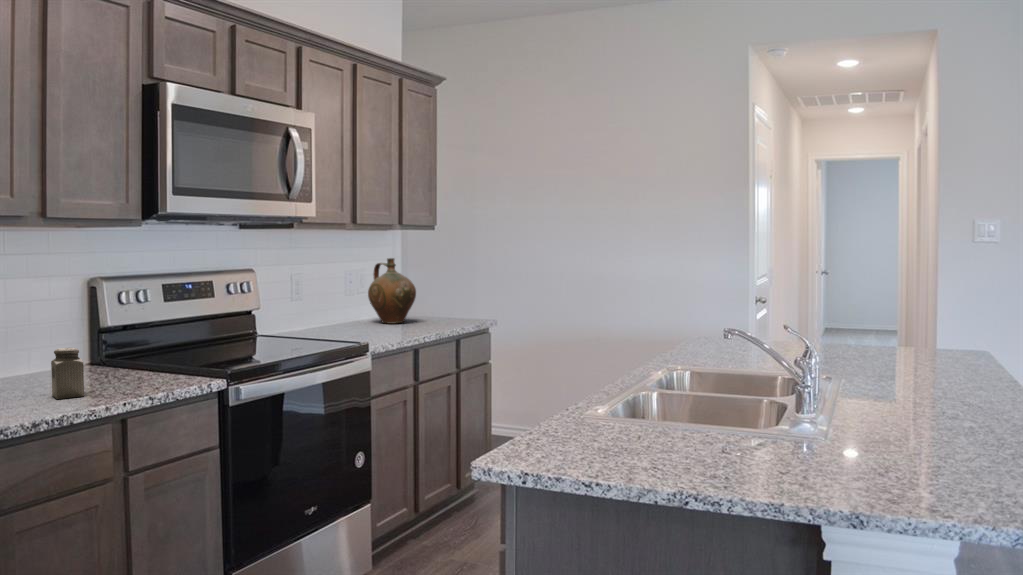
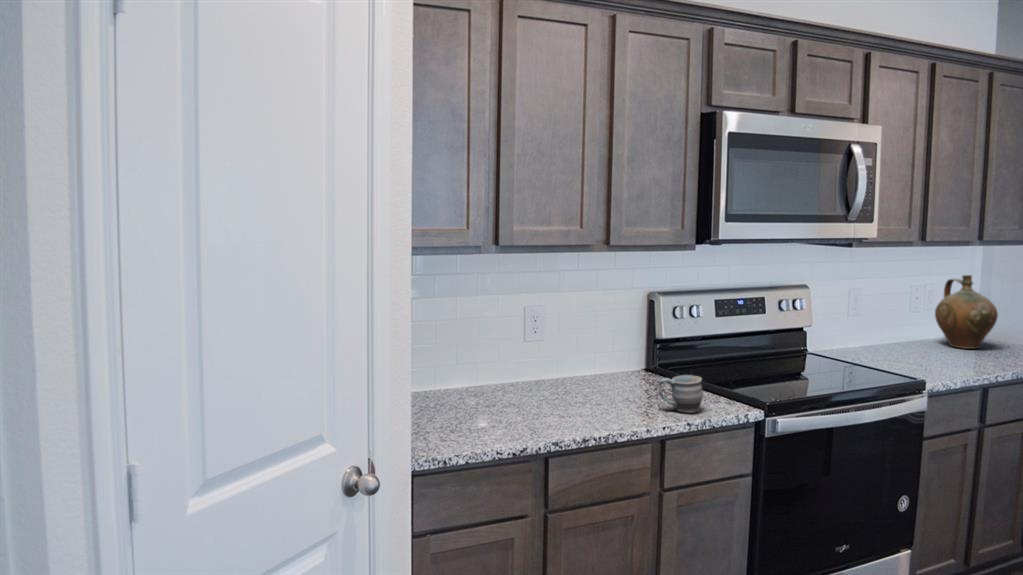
salt shaker: present [51,348,84,399] -> none [609,366,634,411]
mug: none [113,351,164,389] -> present [659,375,703,413]

